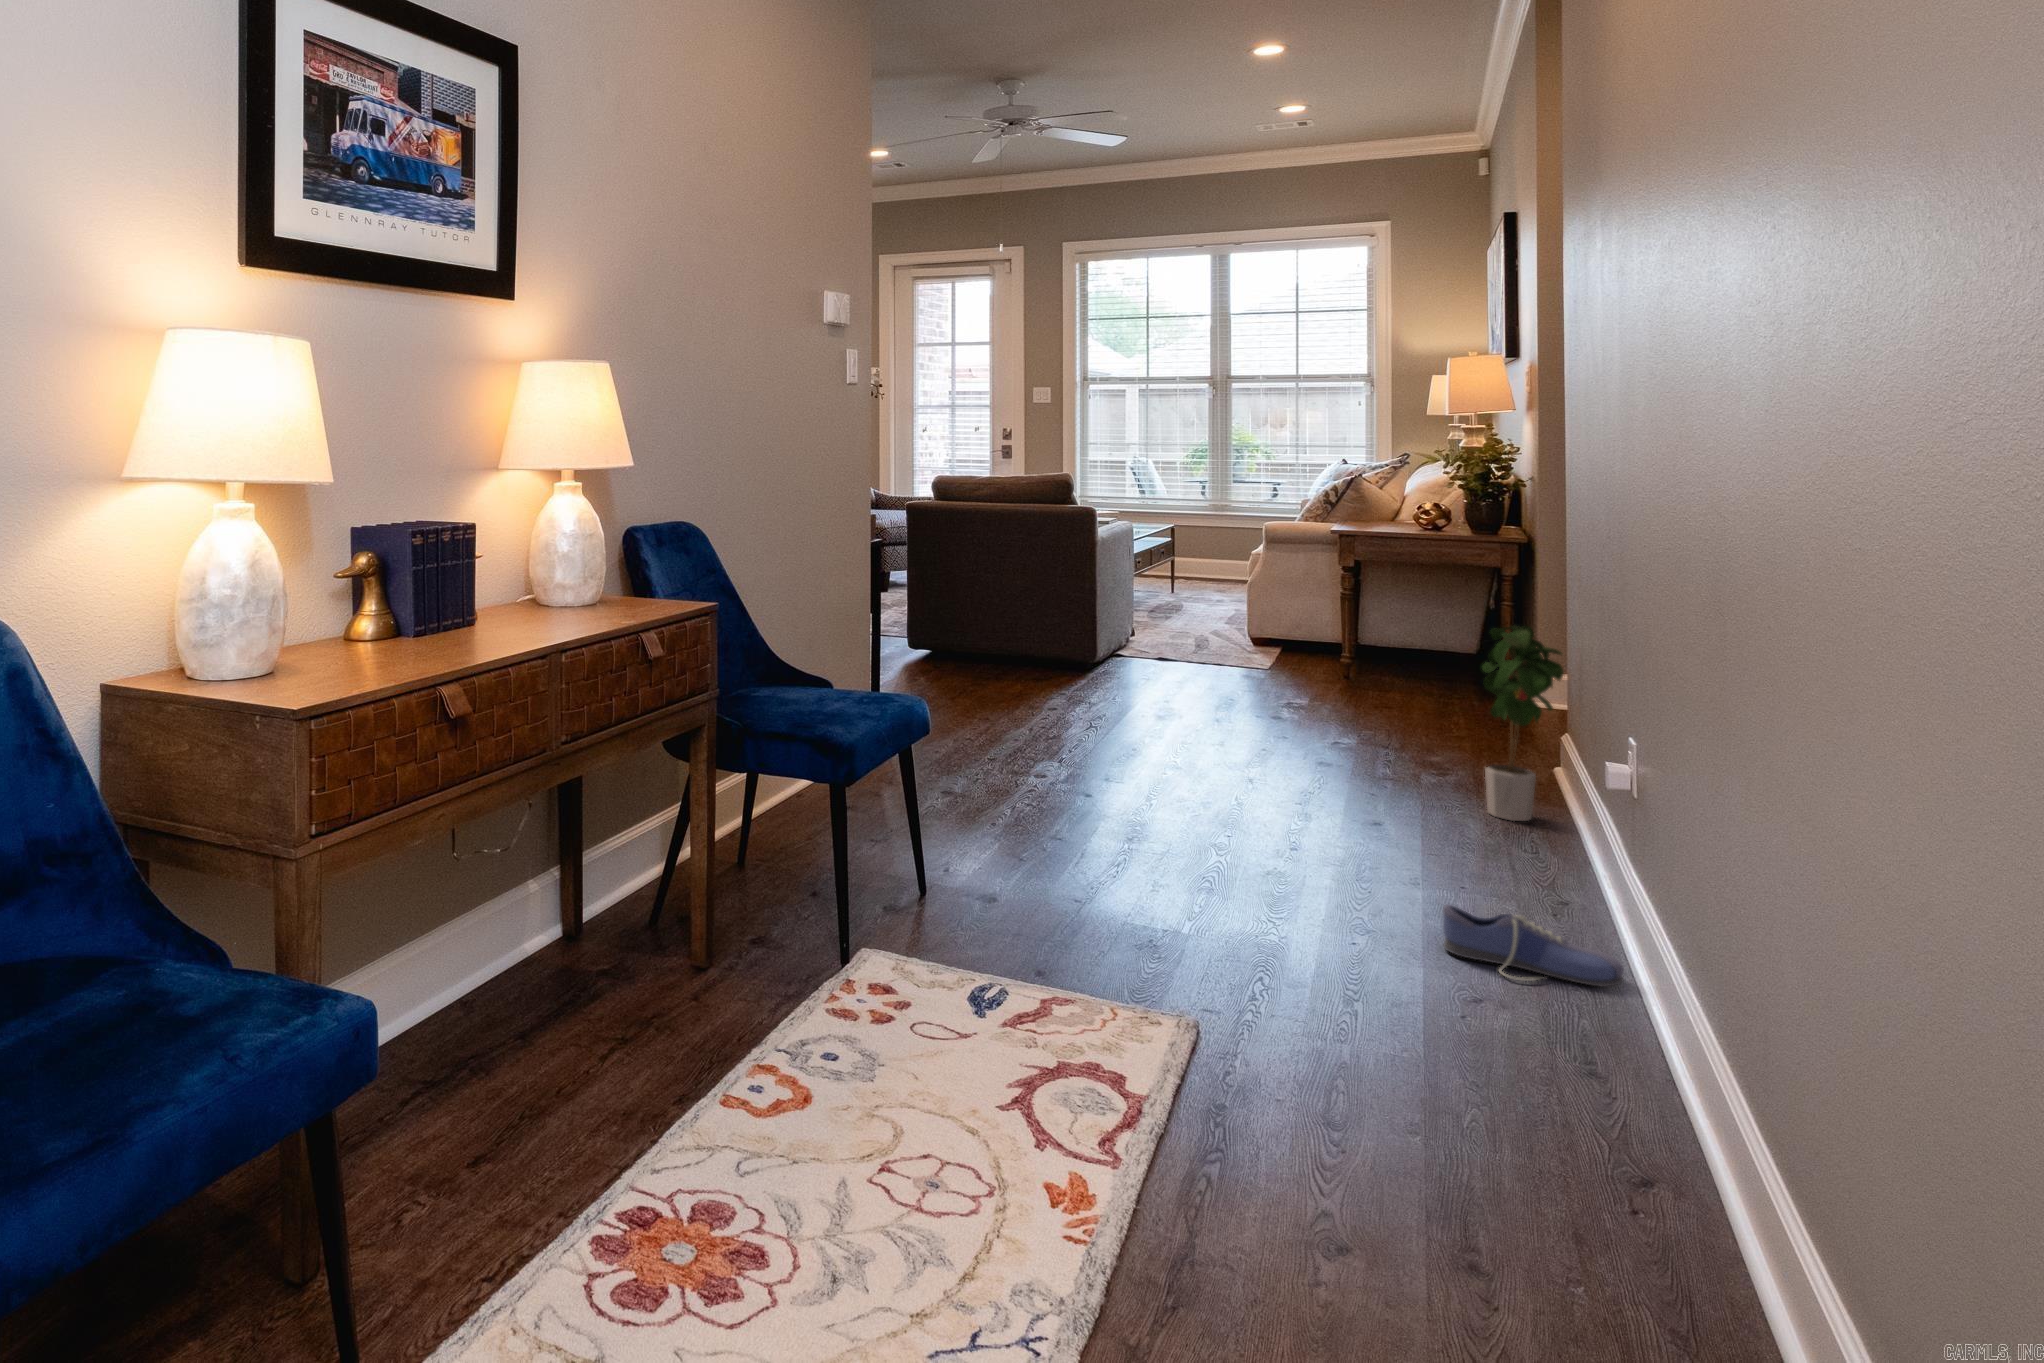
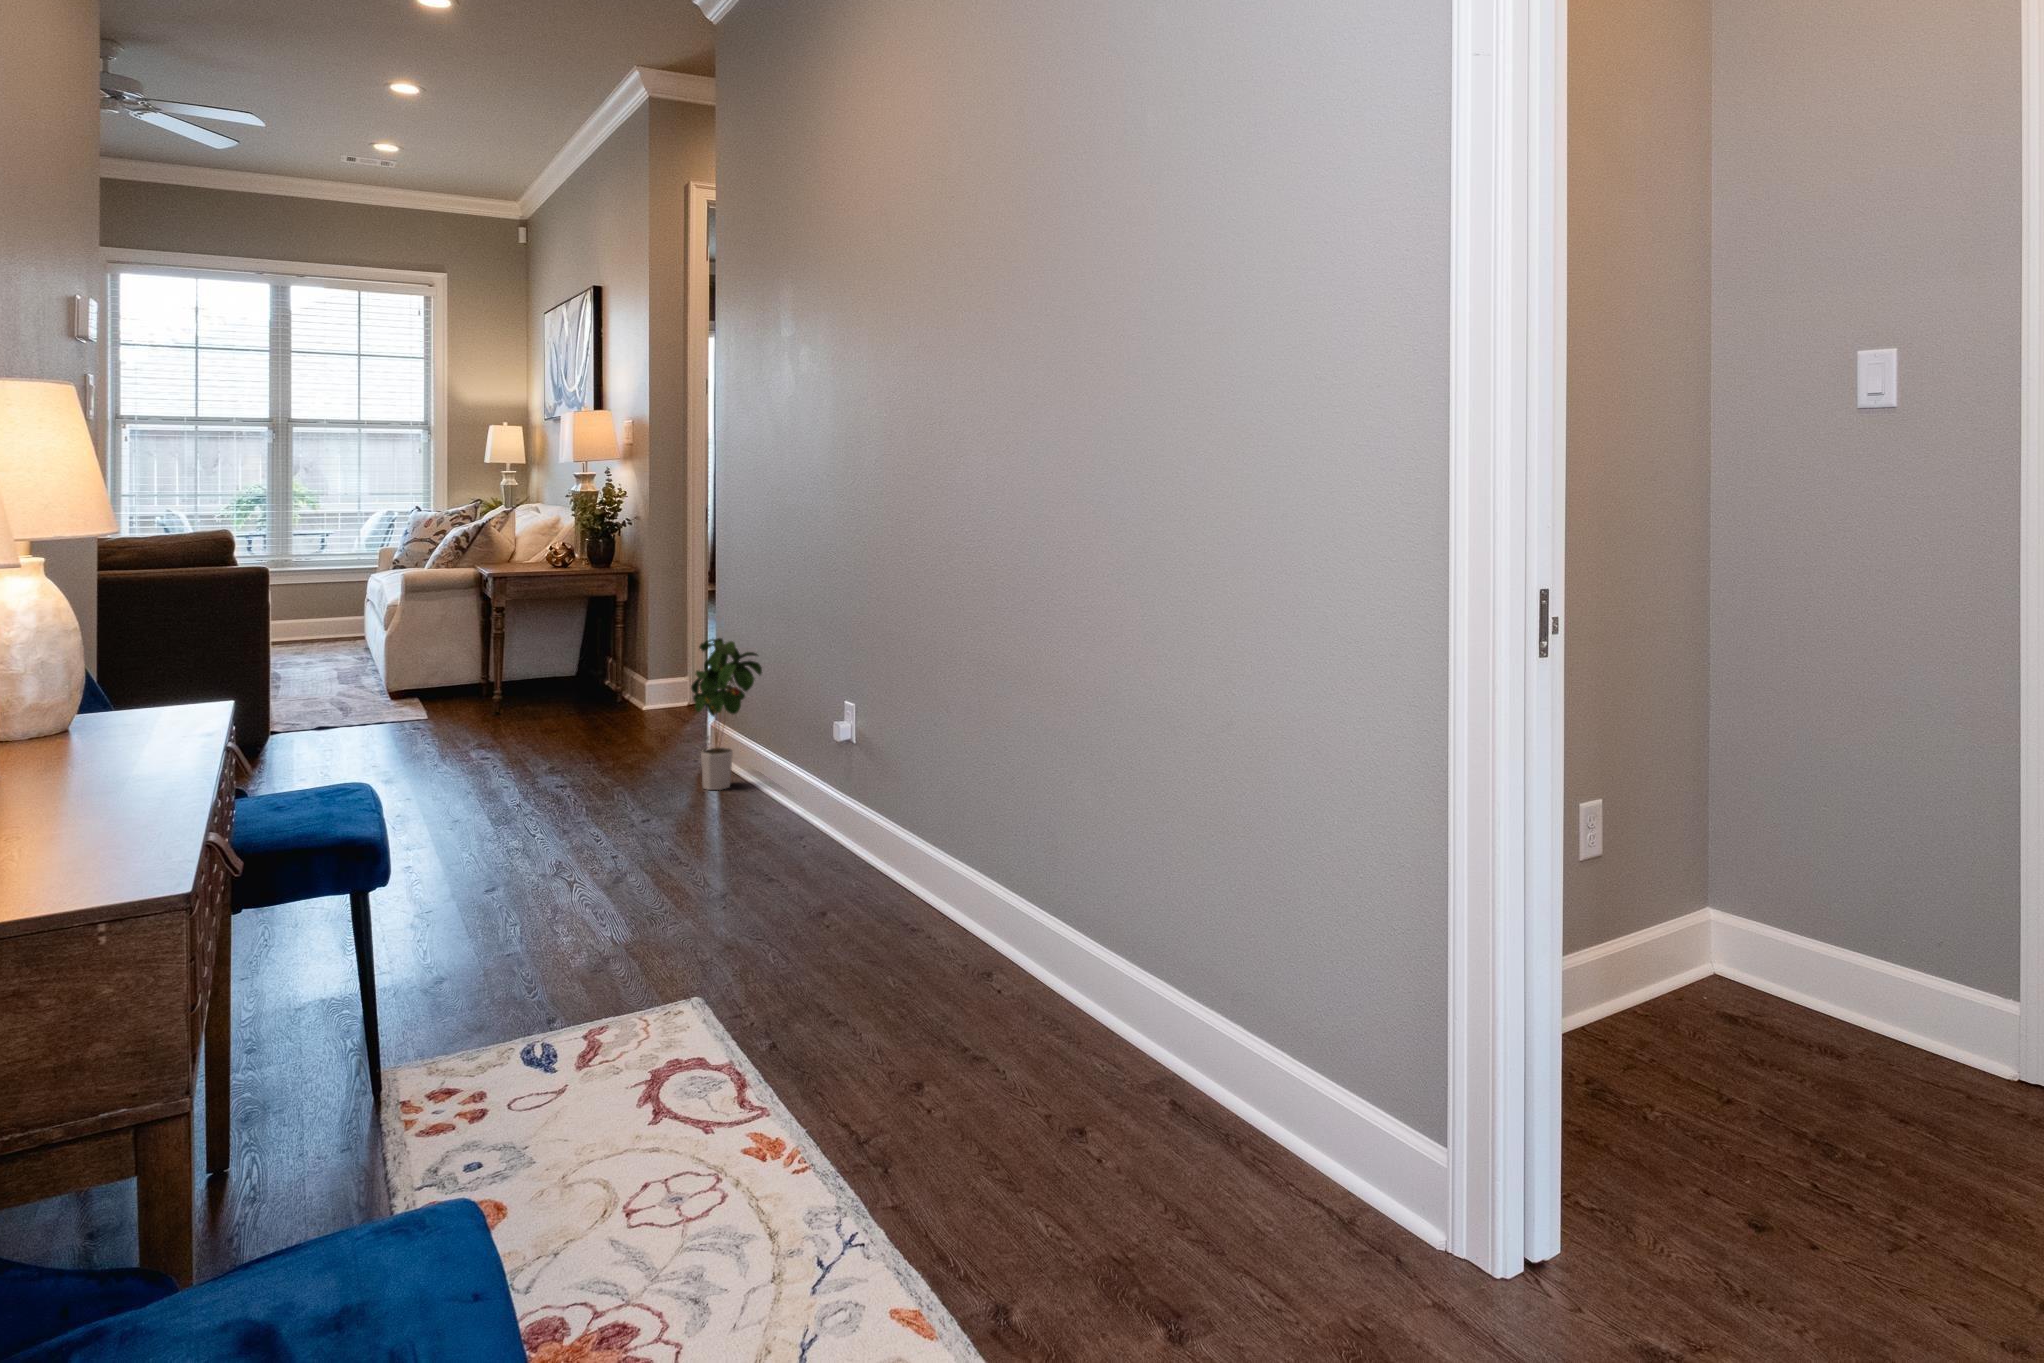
shoe: present [1443,905,1624,987] -> none [777,846,878,892]

